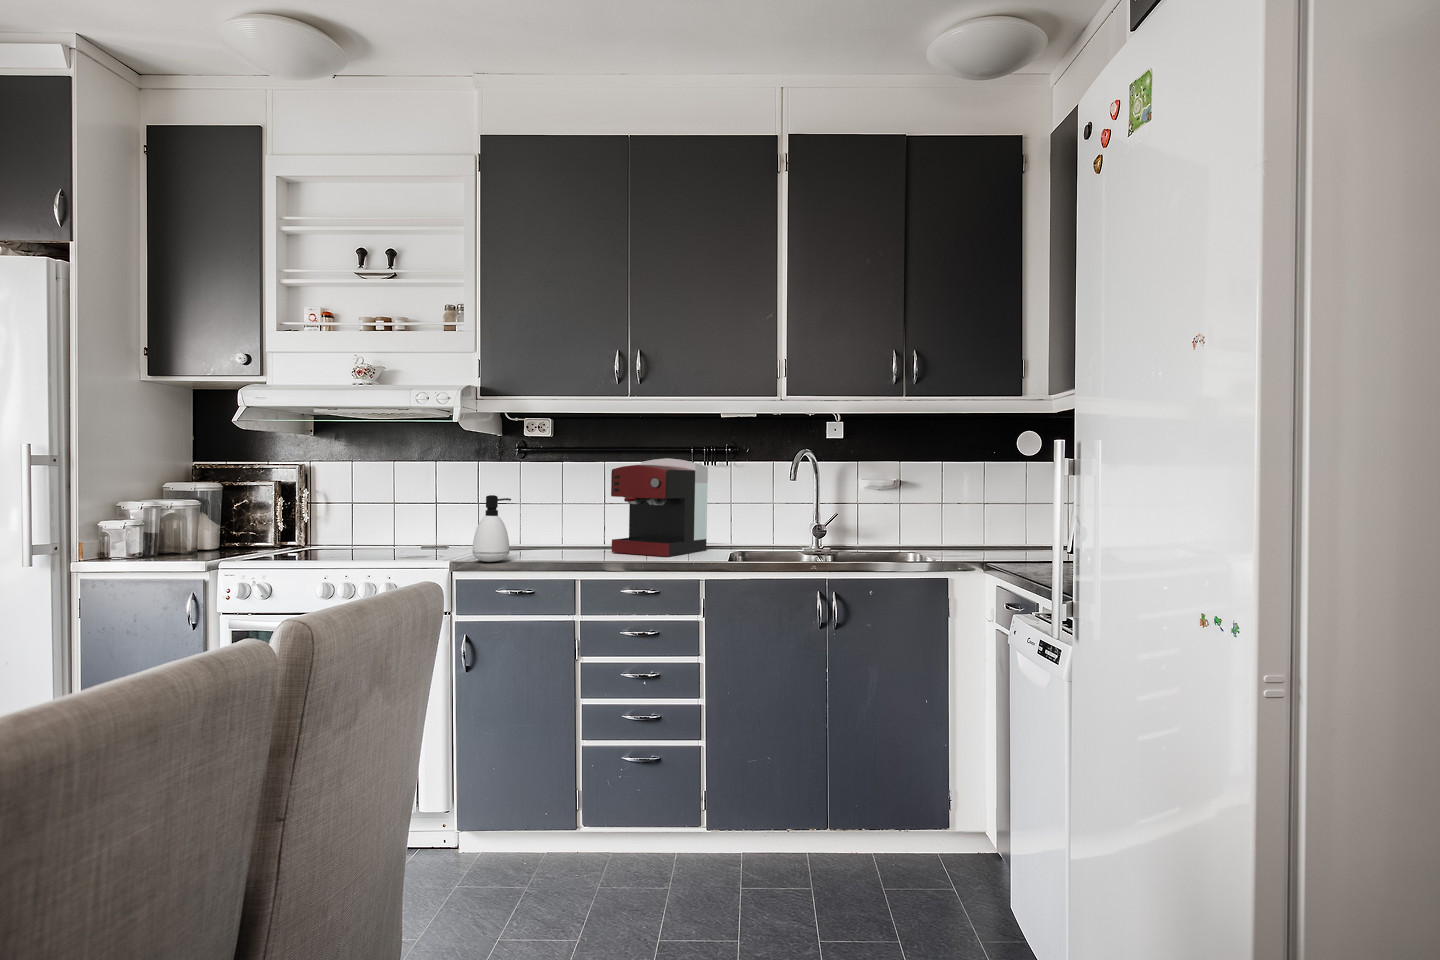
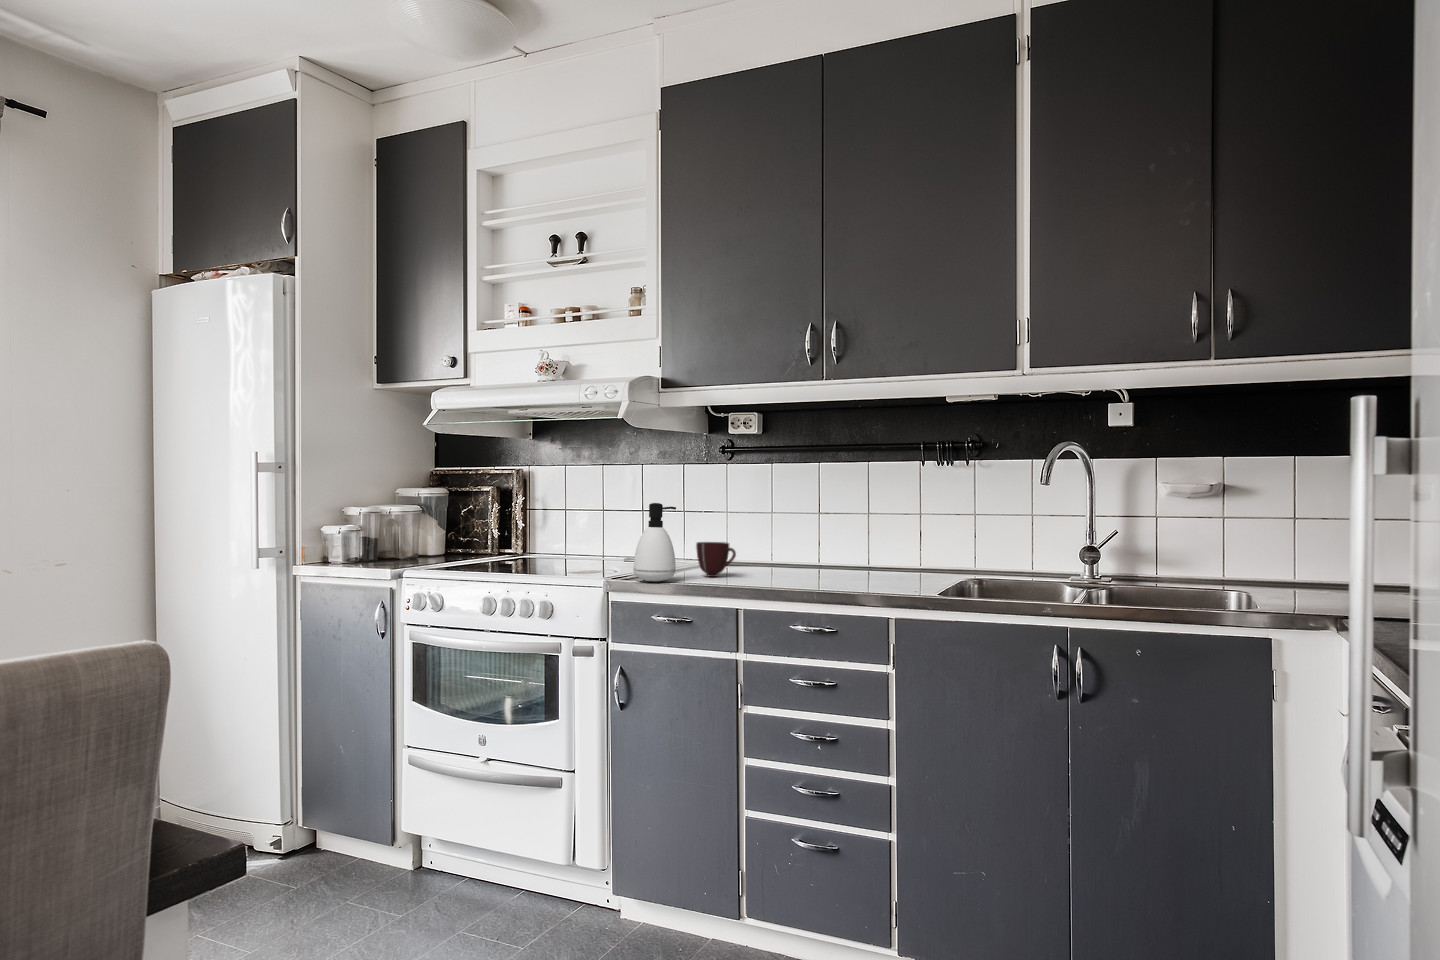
coffee maker: present [611,458,708,557] -> none [812,459,941,586]
mug: none [516,526,552,555] -> present [696,542,736,577]

